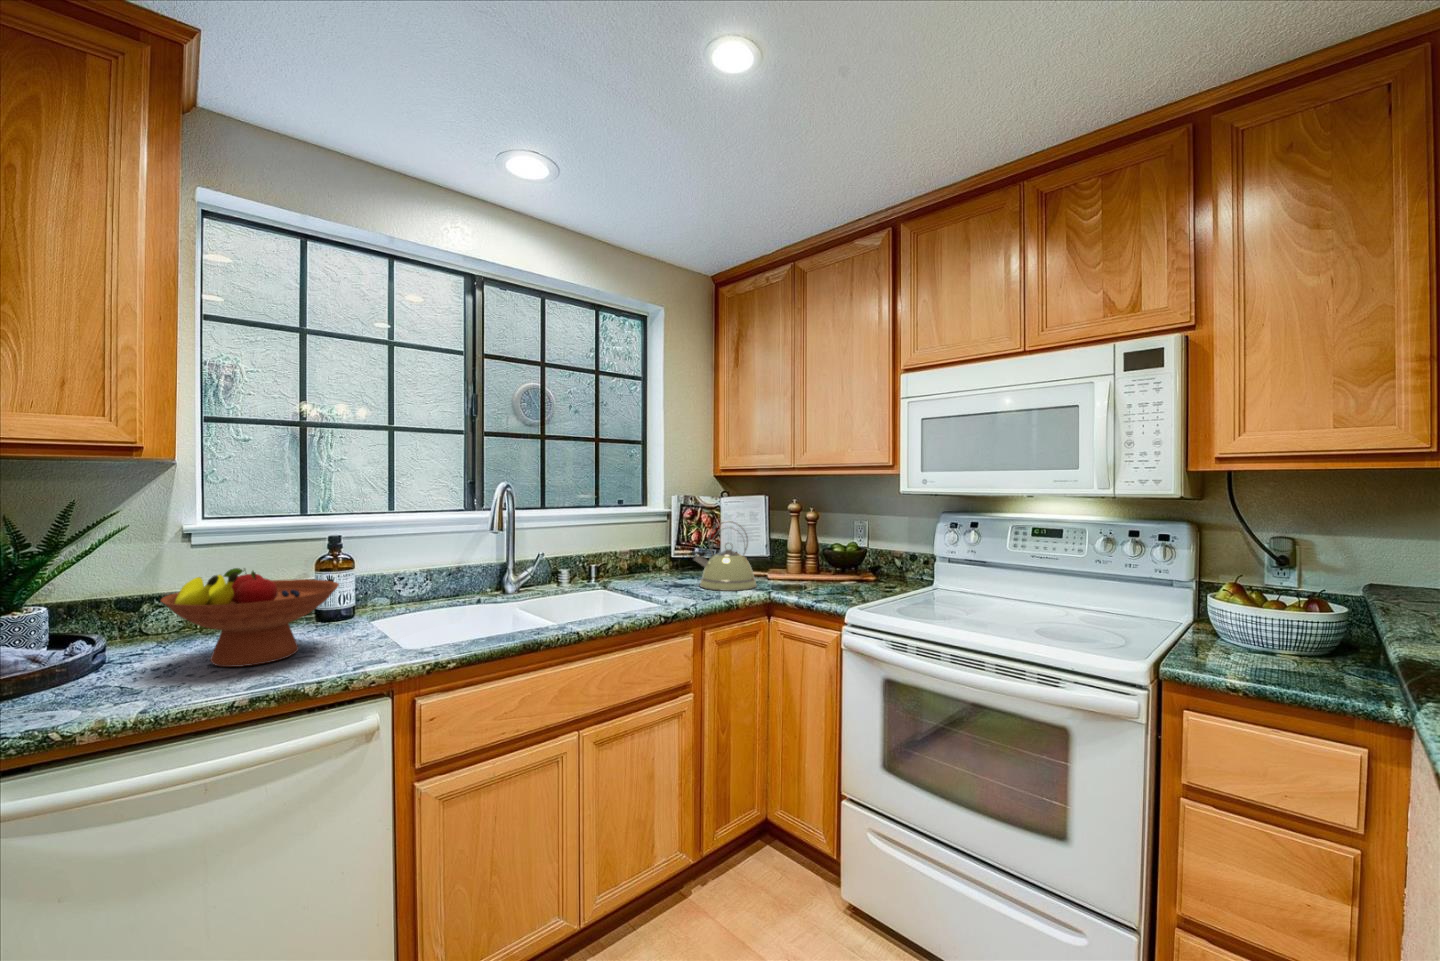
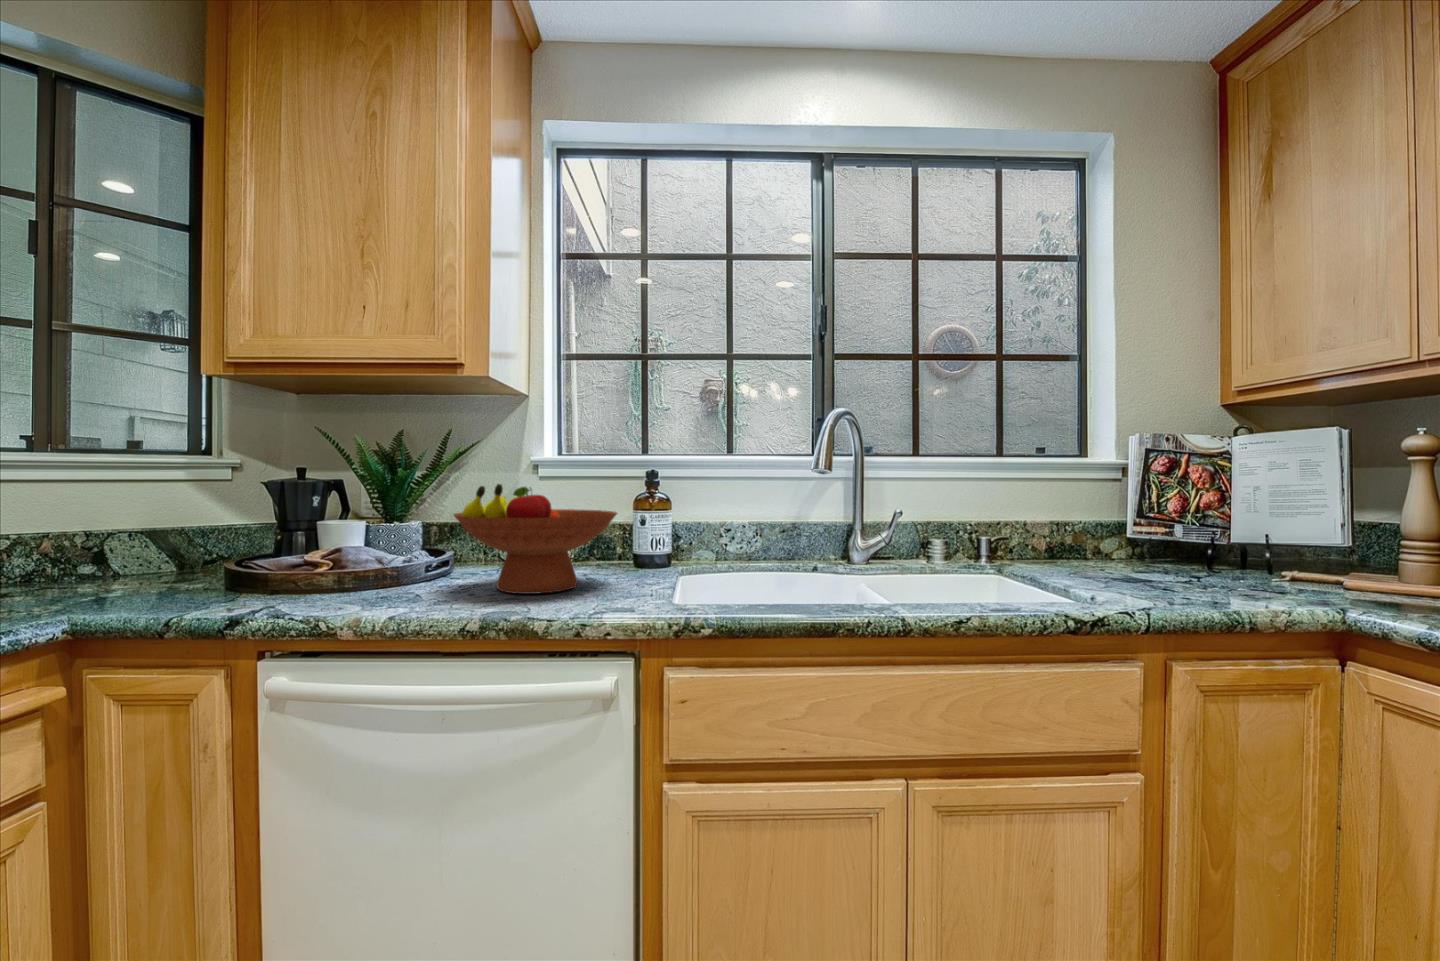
kettle: present [693,521,756,591] -> none [1159,466,1317,598]

